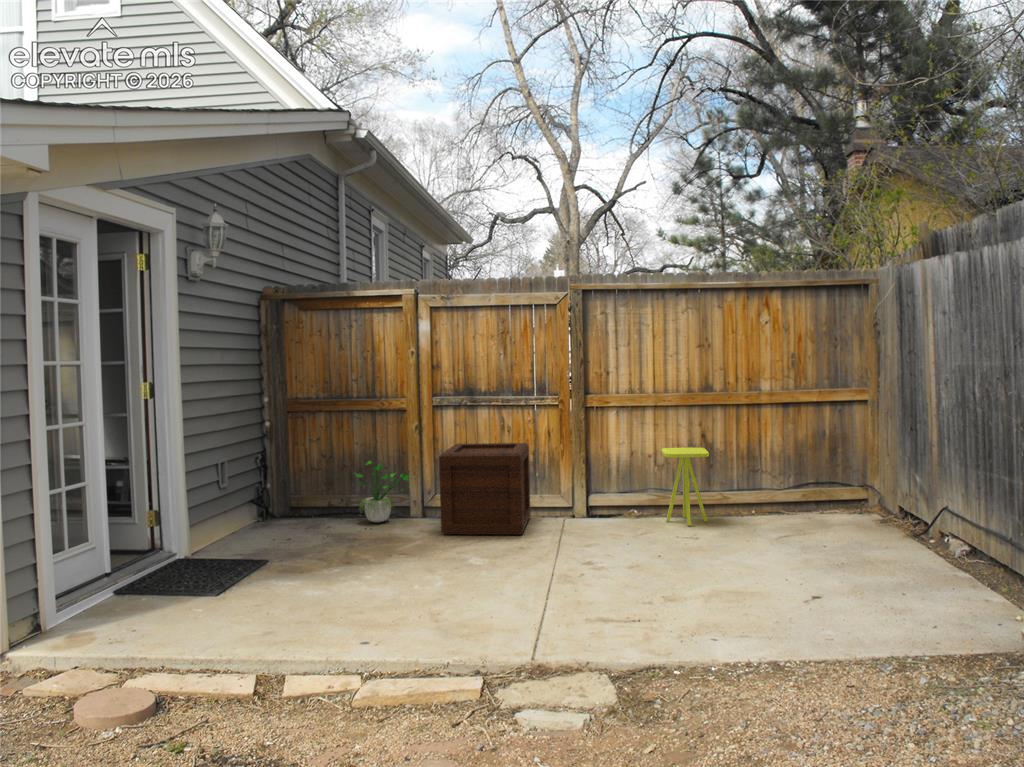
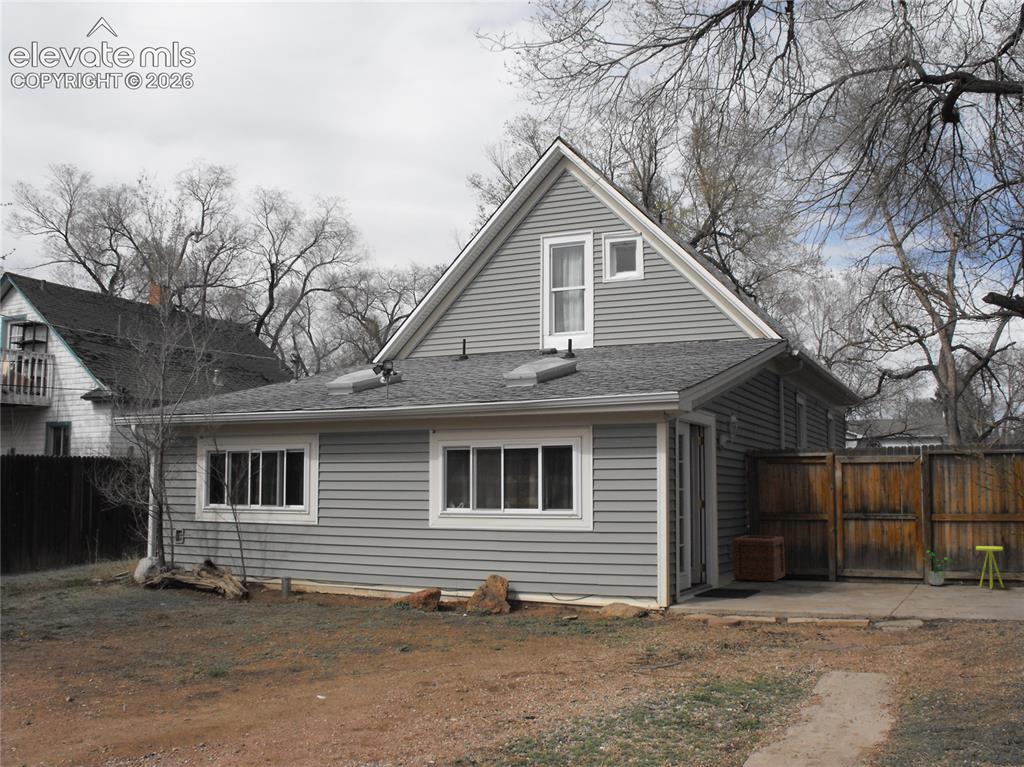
wooden crate: present [439,443,531,535] -> present [733,536,785,582]
potted plant: present [355,461,409,522] -> present [923,551,951,586]

